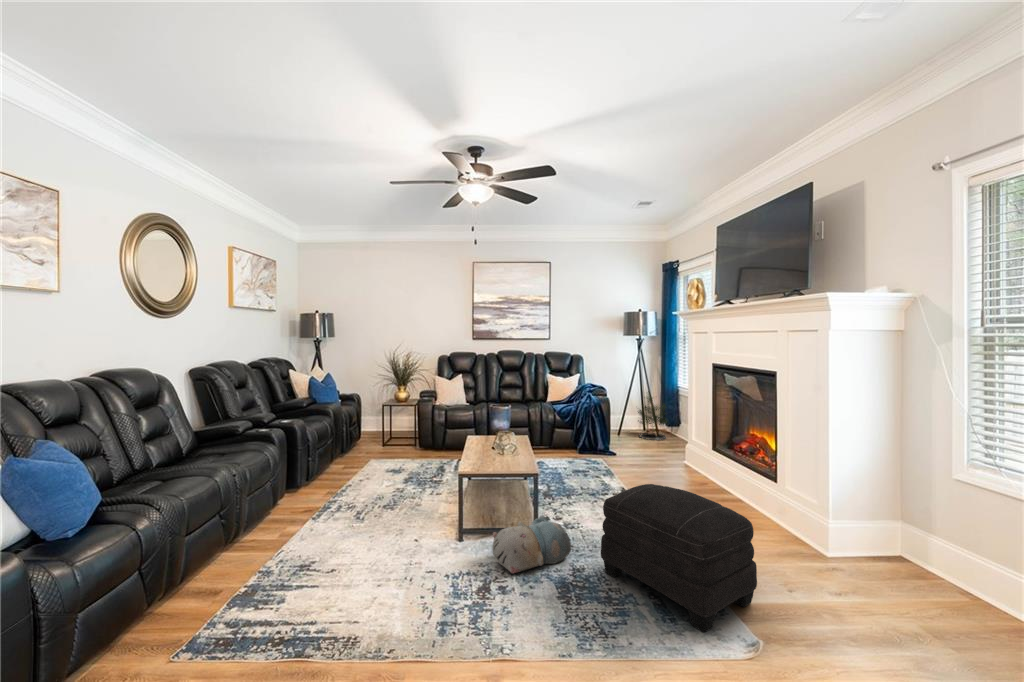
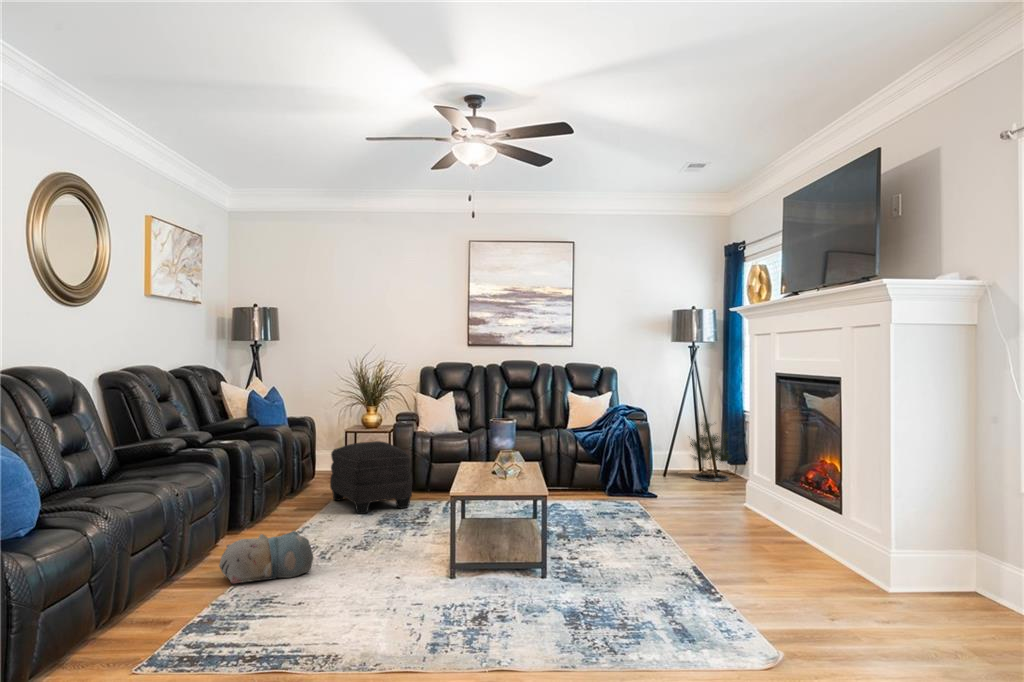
ottoman: present [601,484,757,632] -> present [330,441,412,514]
plush toy: present [492,516,571,573] -> present [219,531,313,583]

